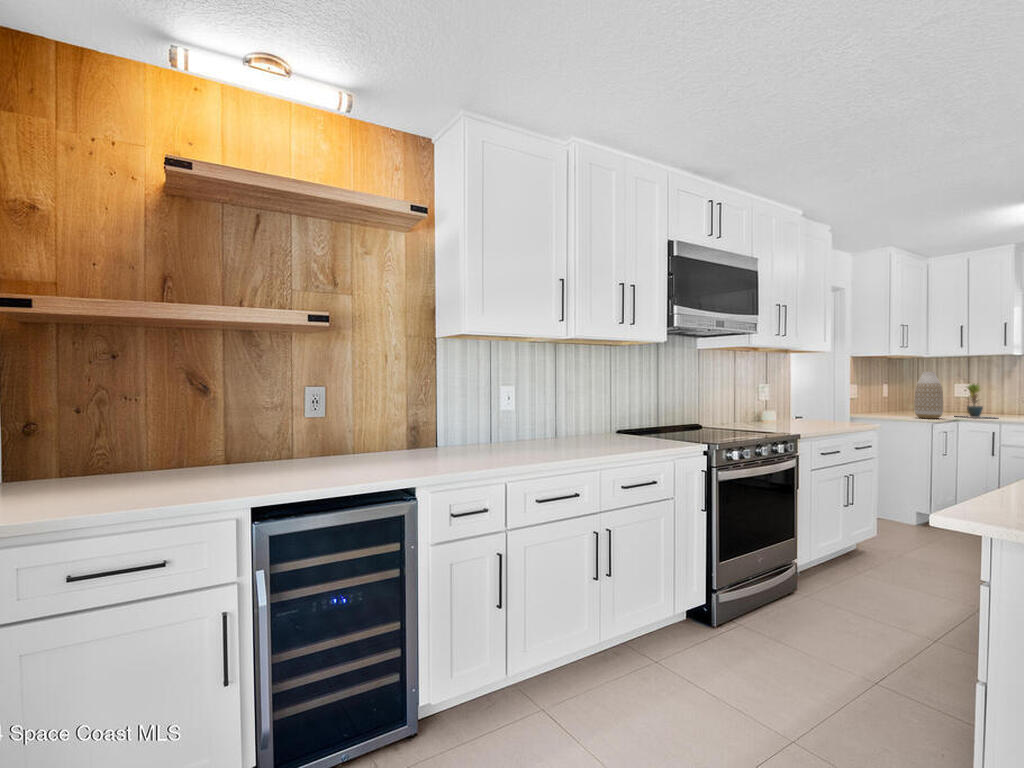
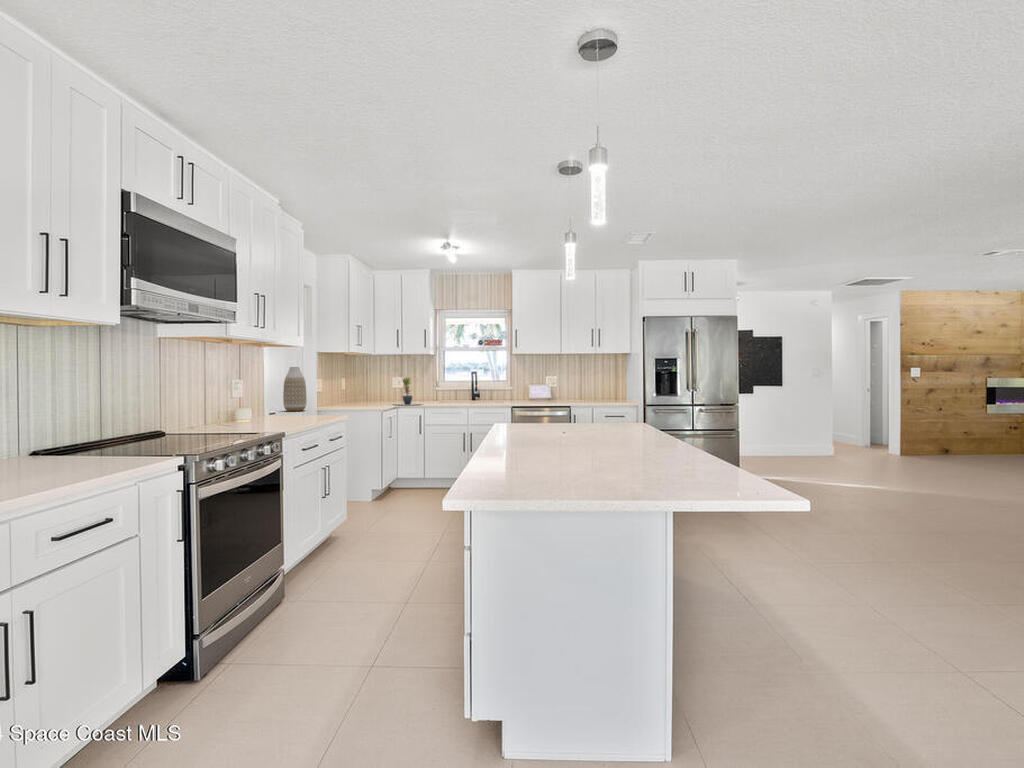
vase: present [914,372,943,419] -> present [283,367,306,411]

